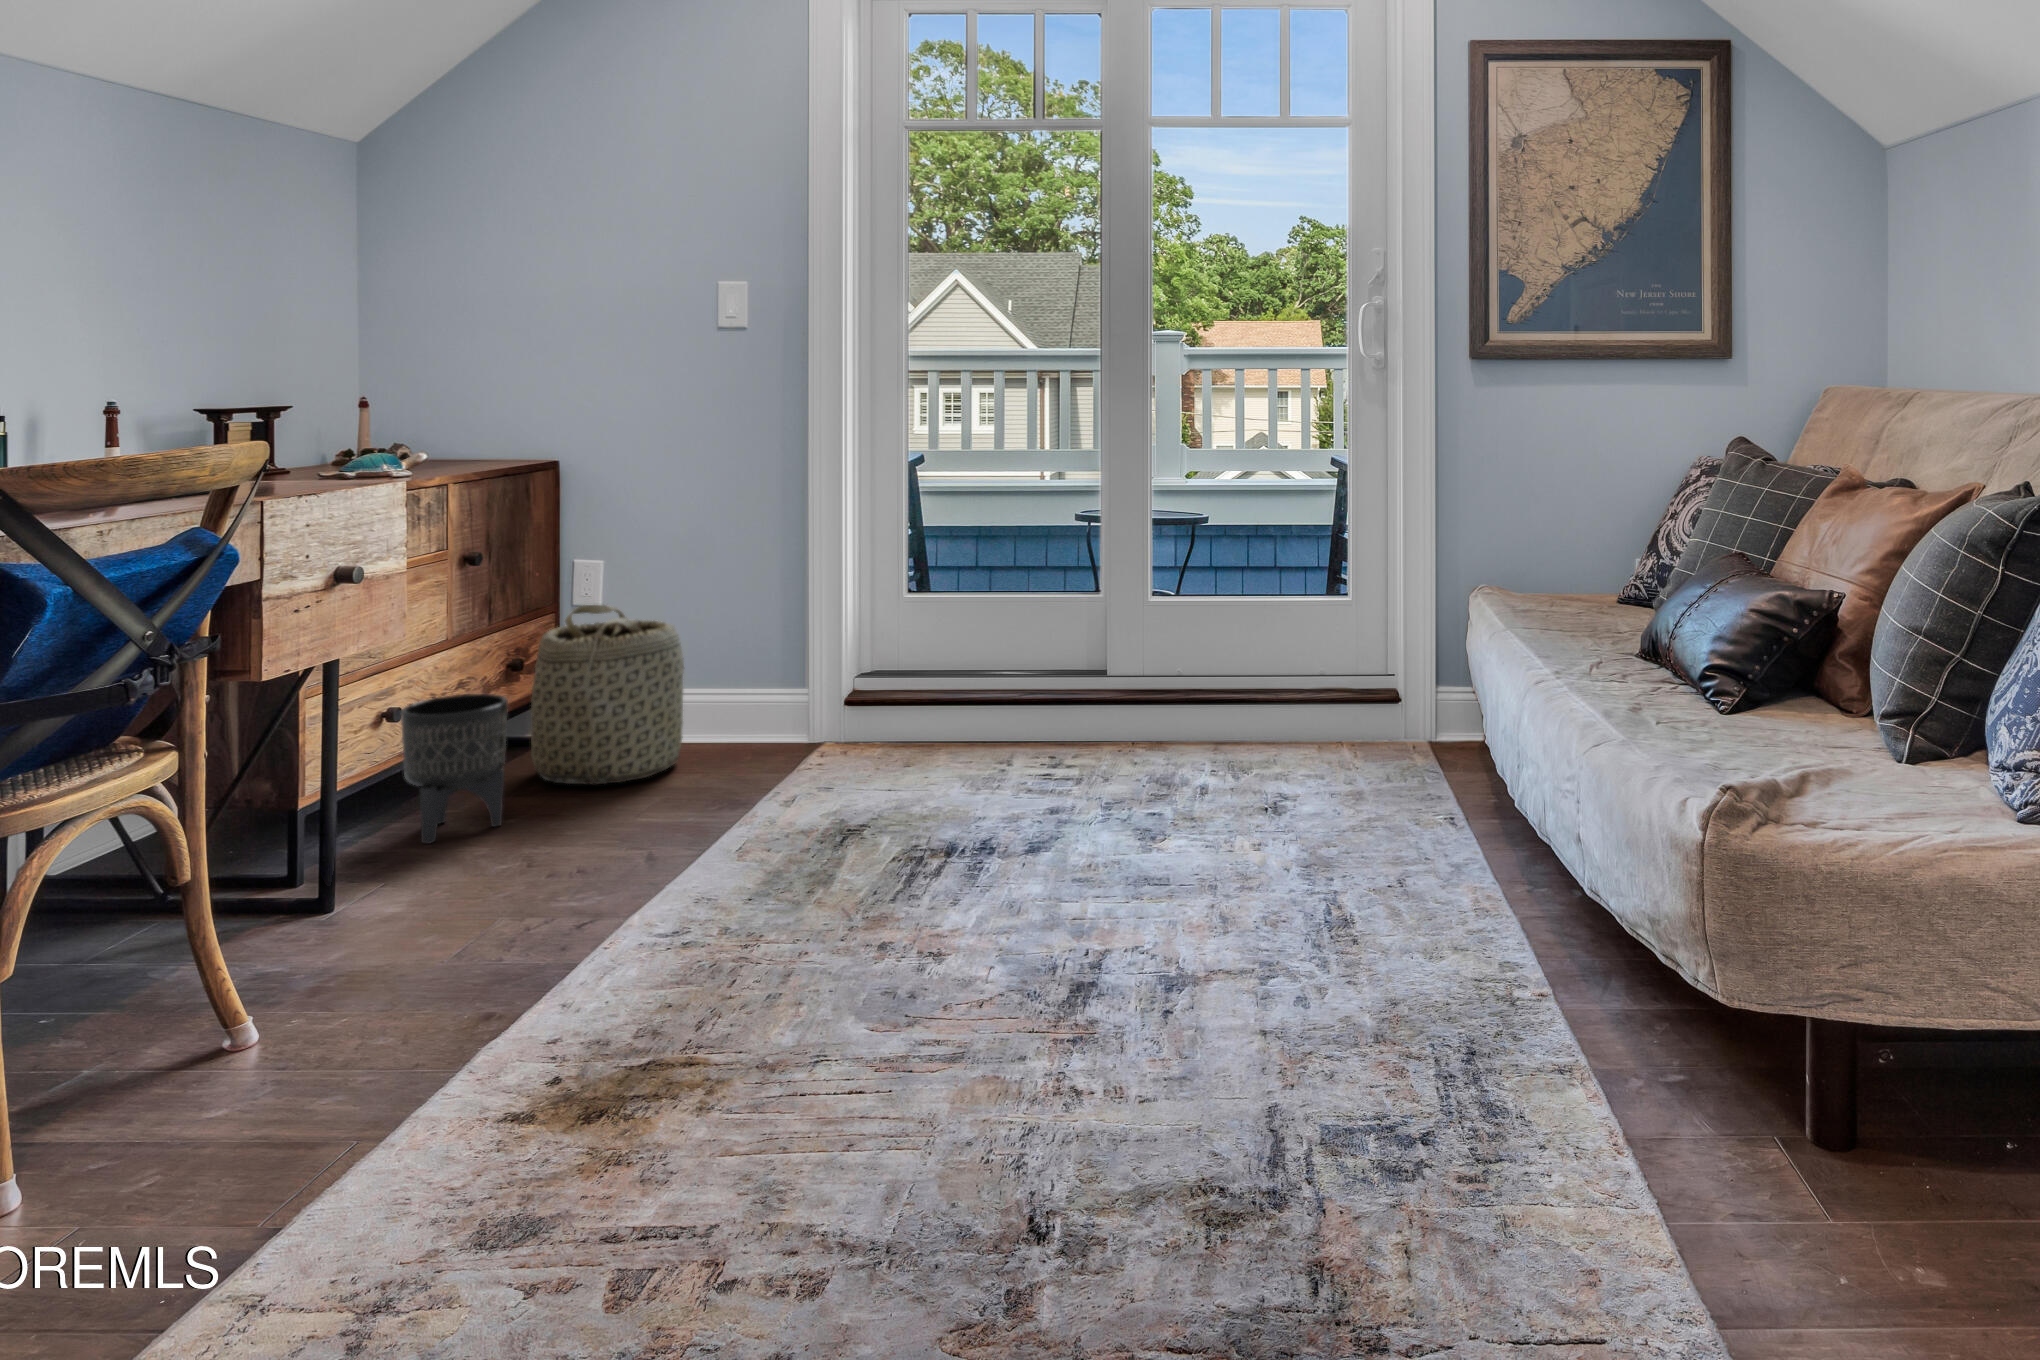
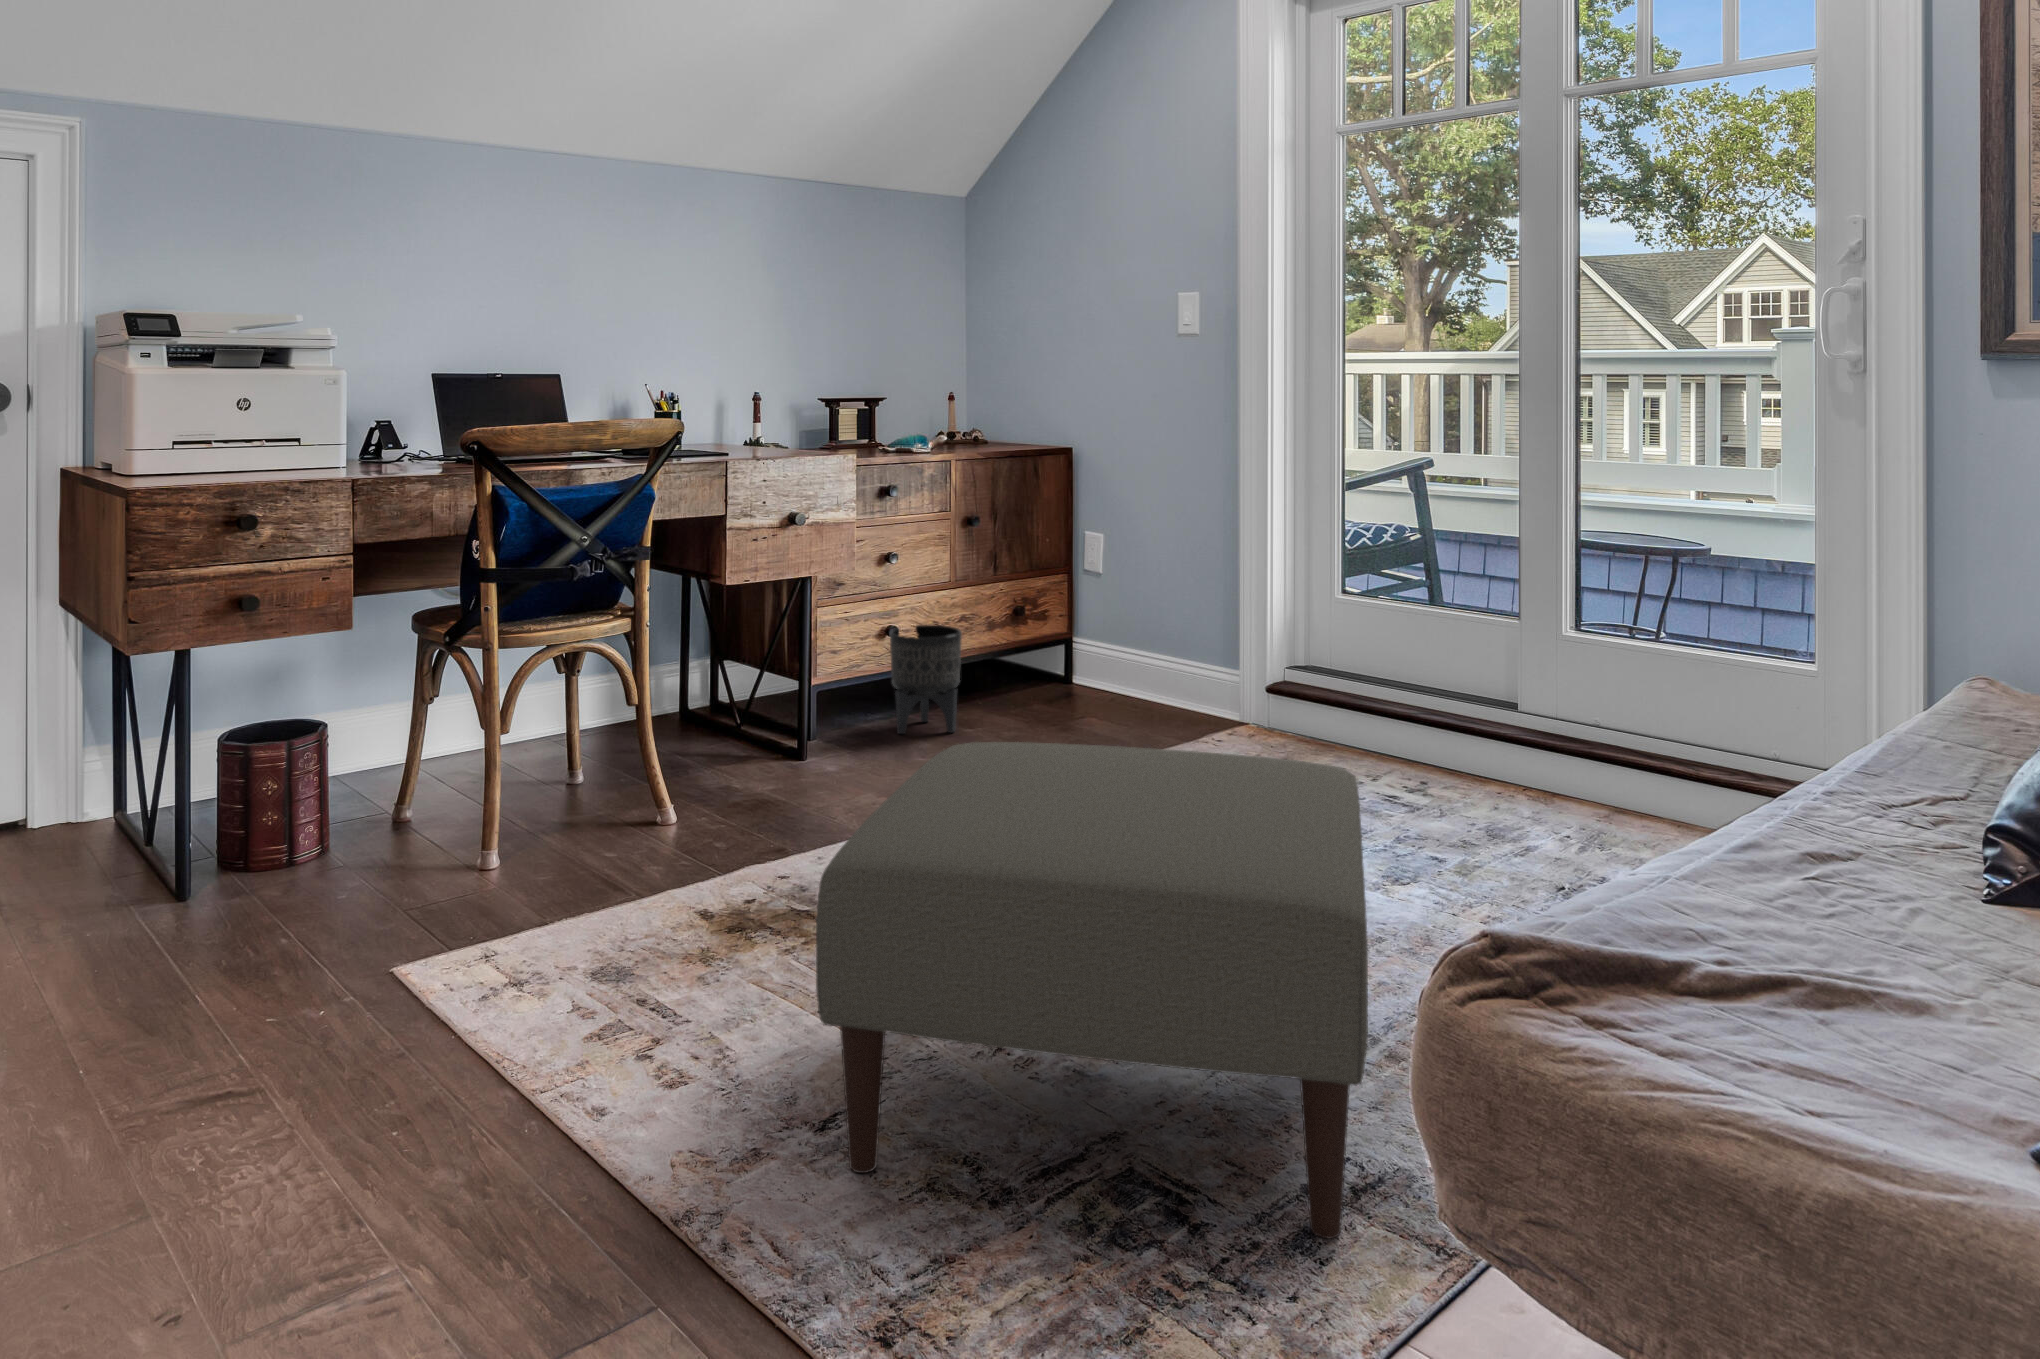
basket: present [531,605,684,784] -> none [1009,568,1126,720]
ottoman: none [895,727,1520,1249] -> present [816,742,1368,1238]

